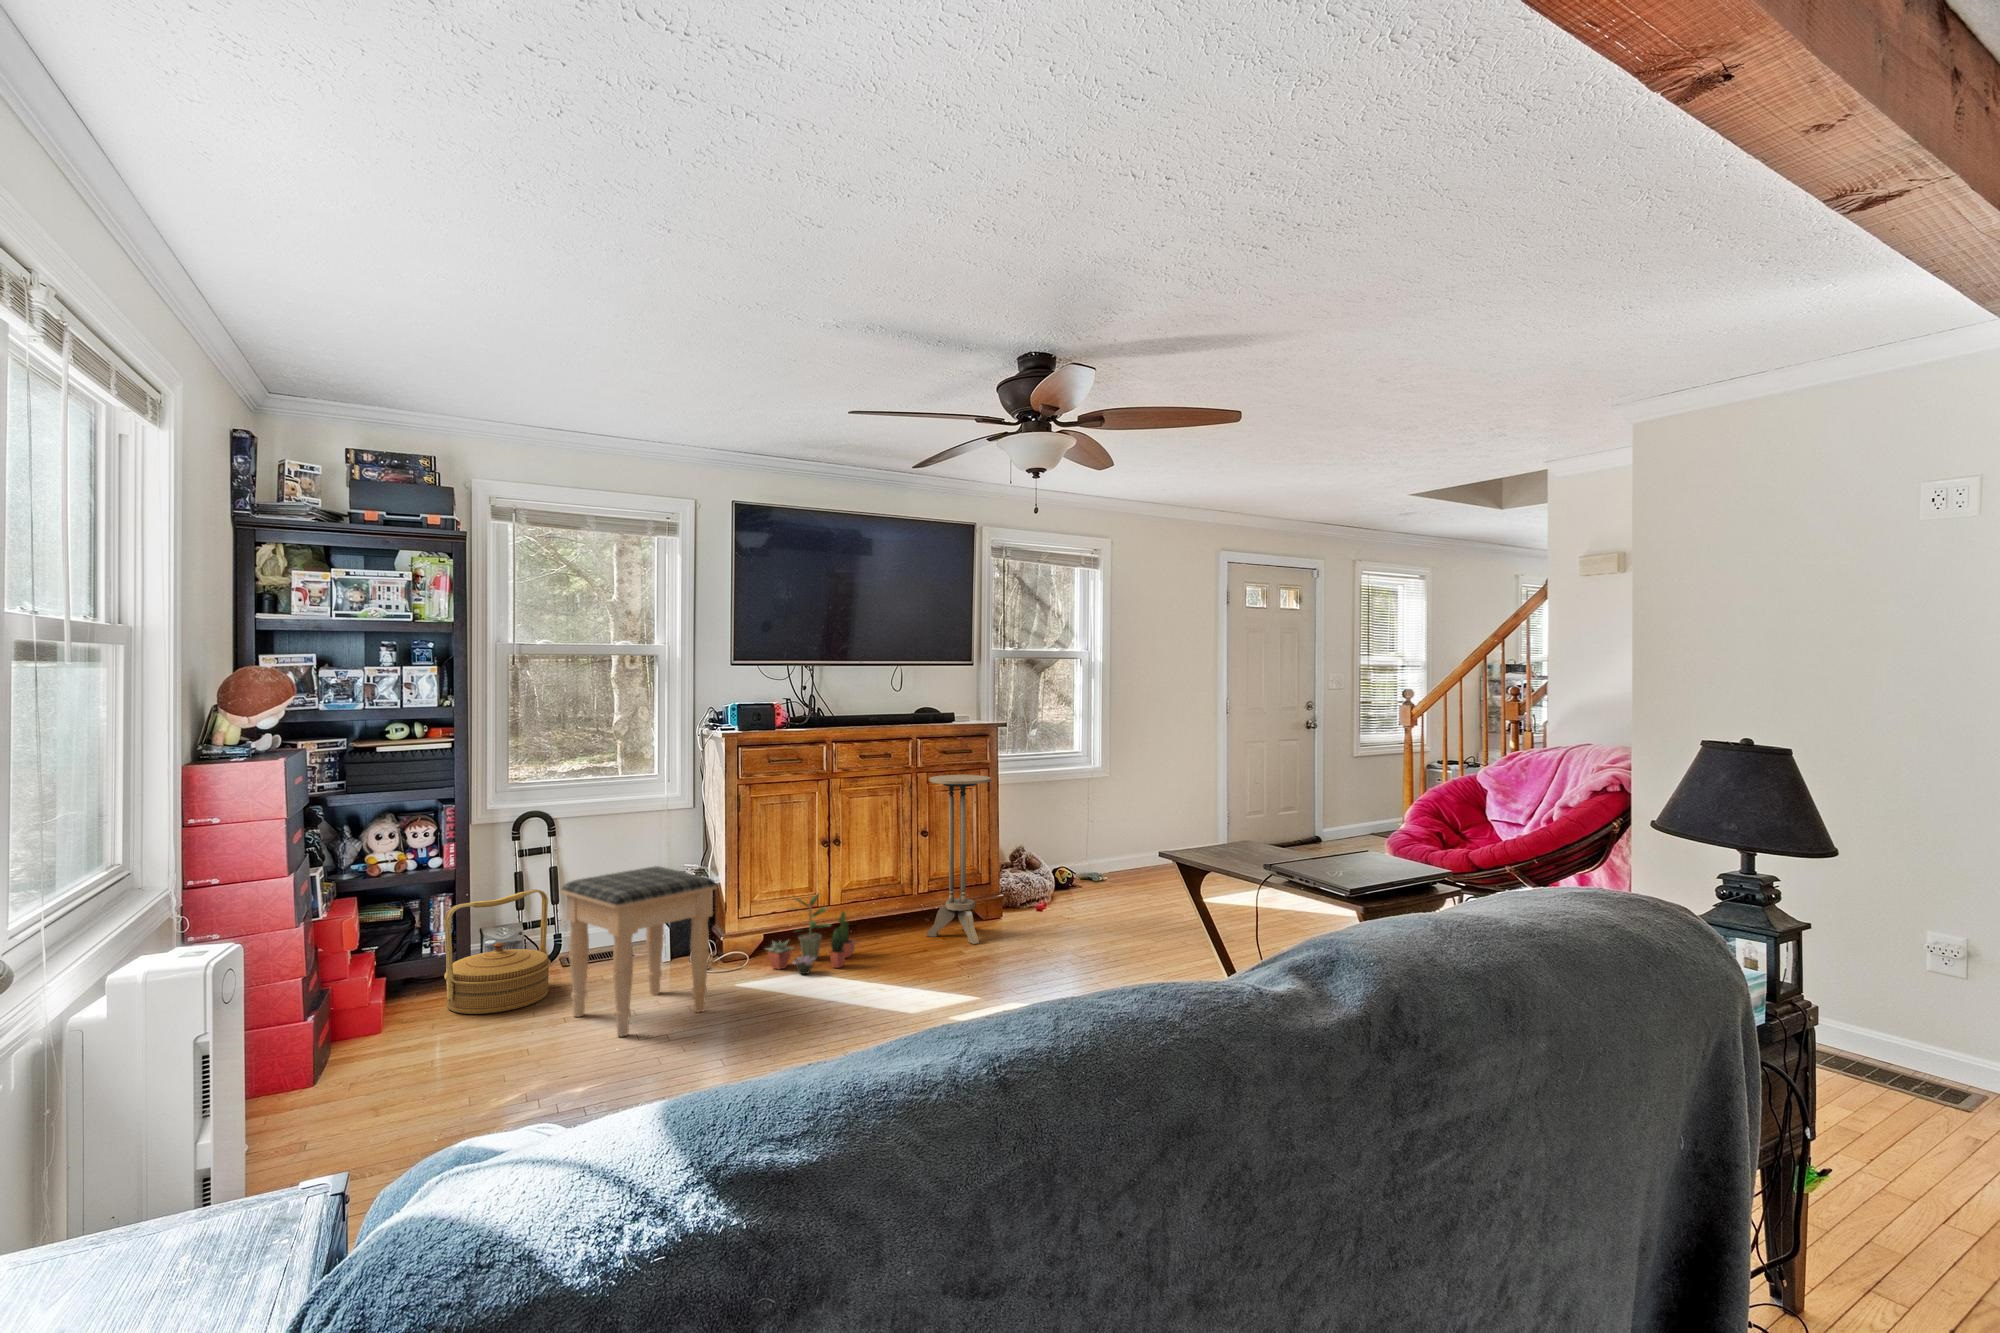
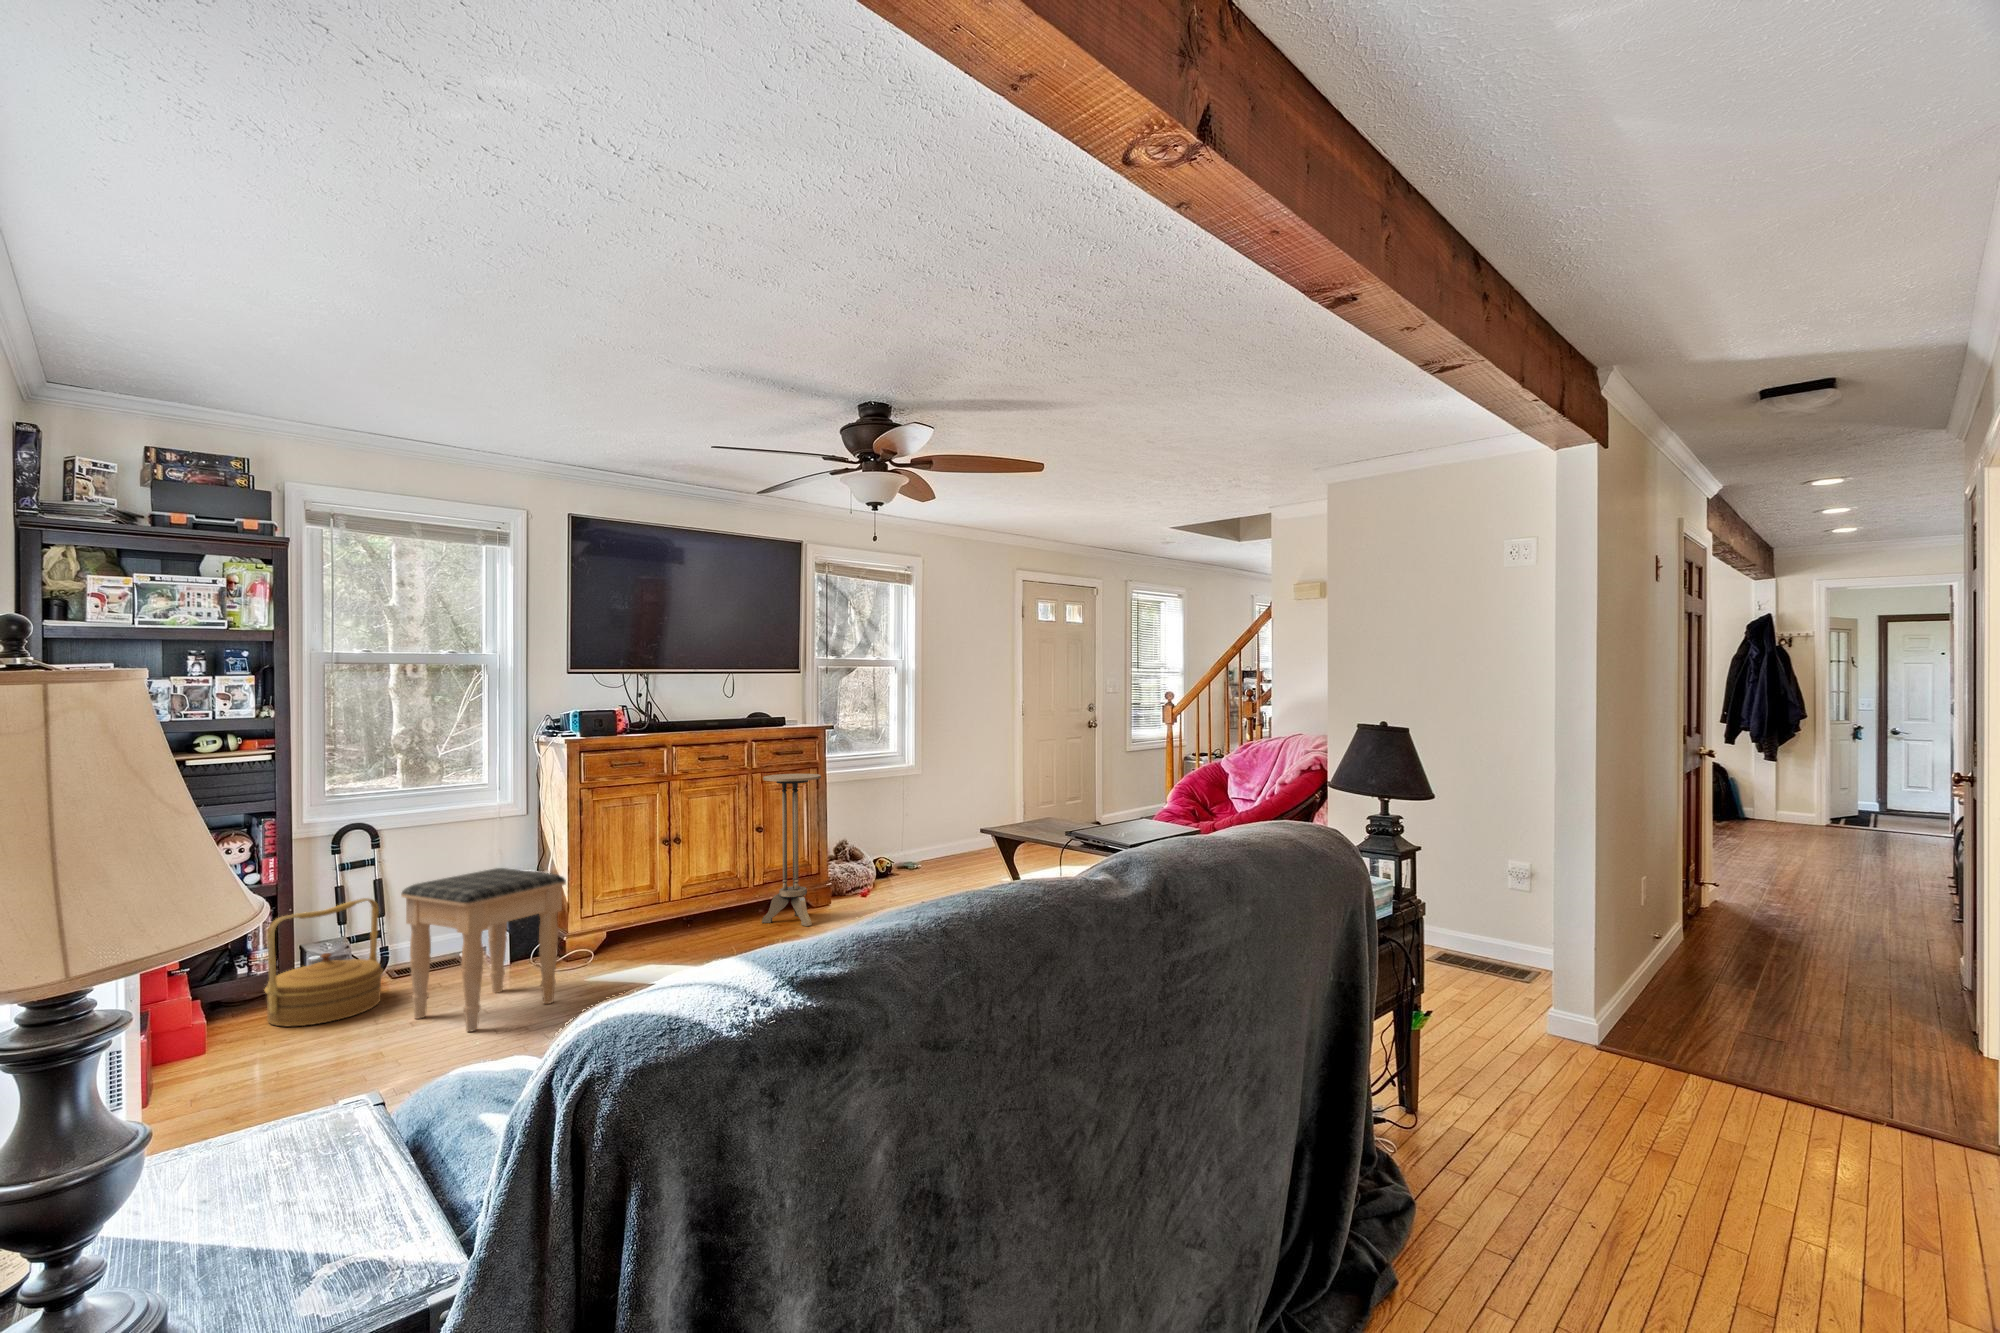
potted plant: present [767,894,855,974] -> none [607,886,696,963]

